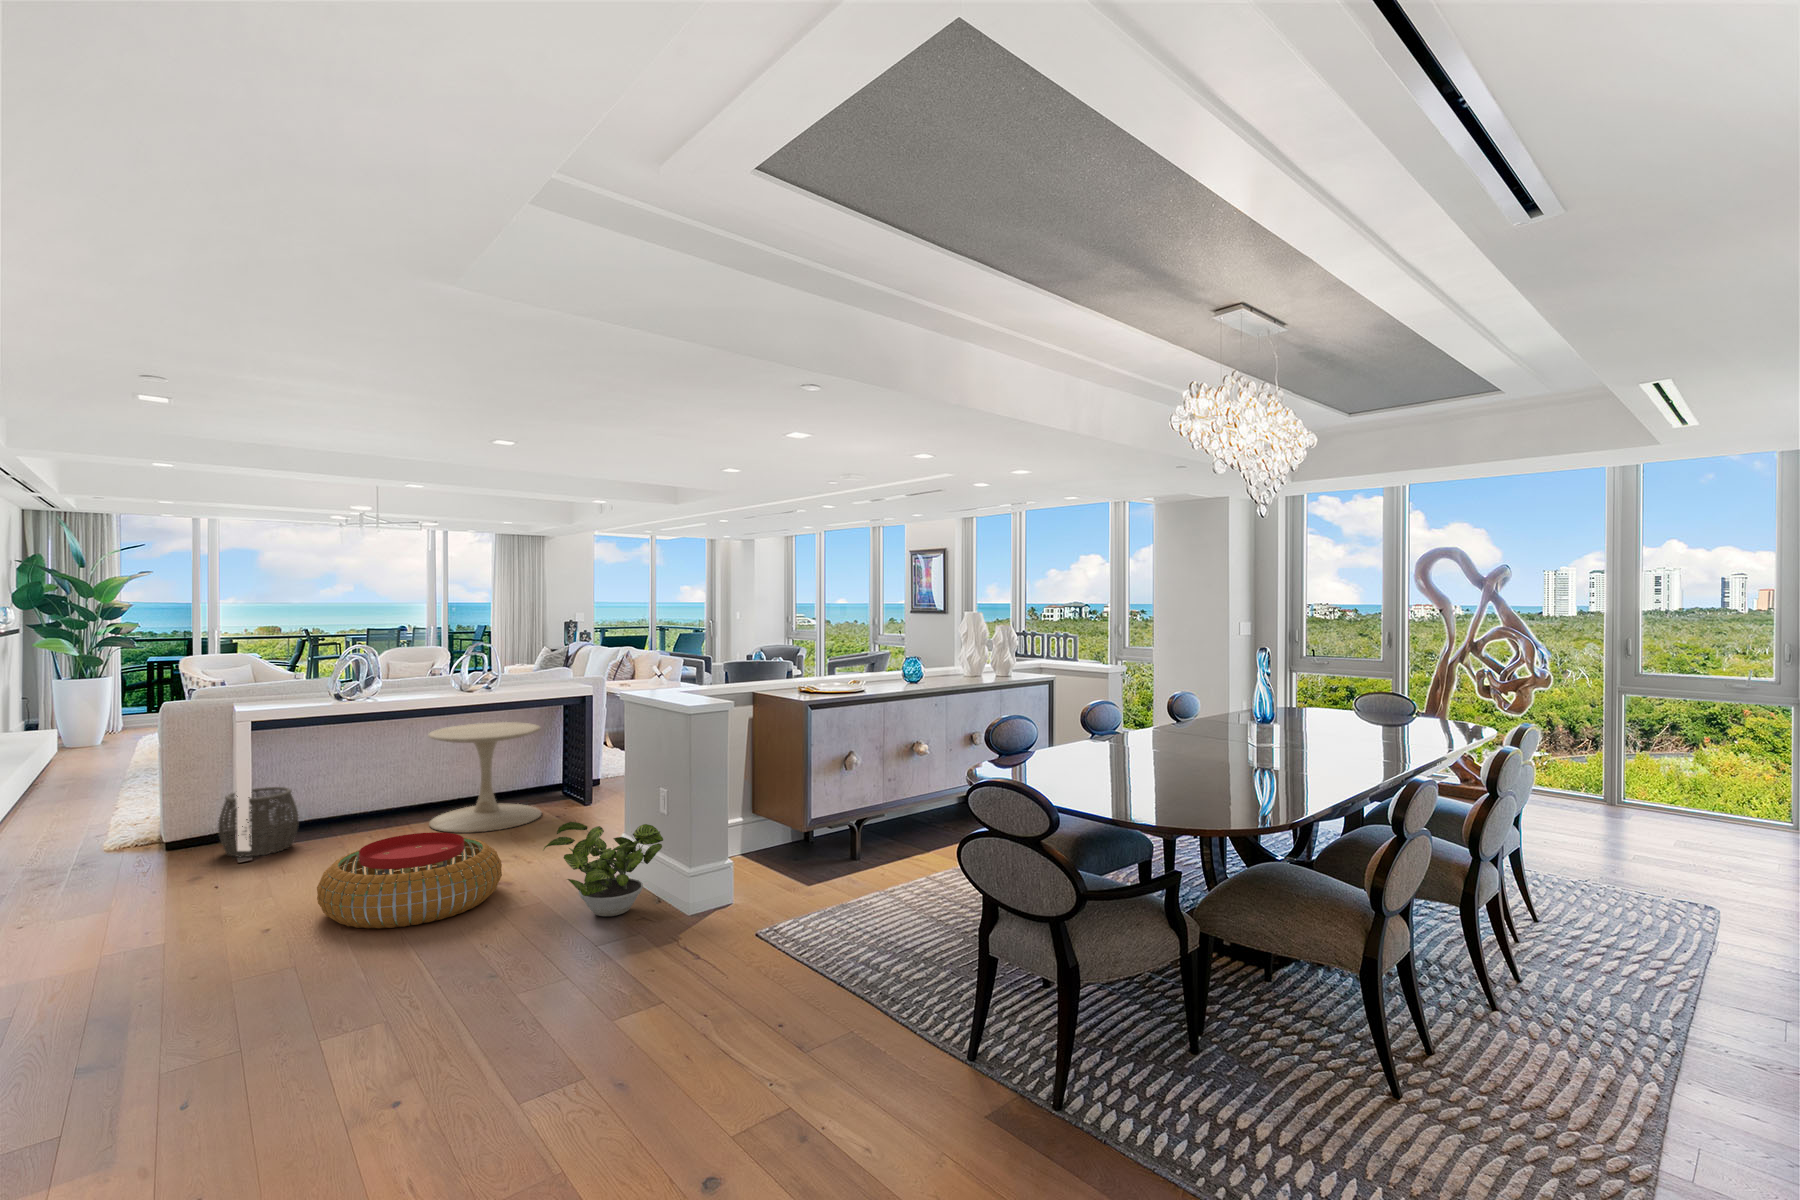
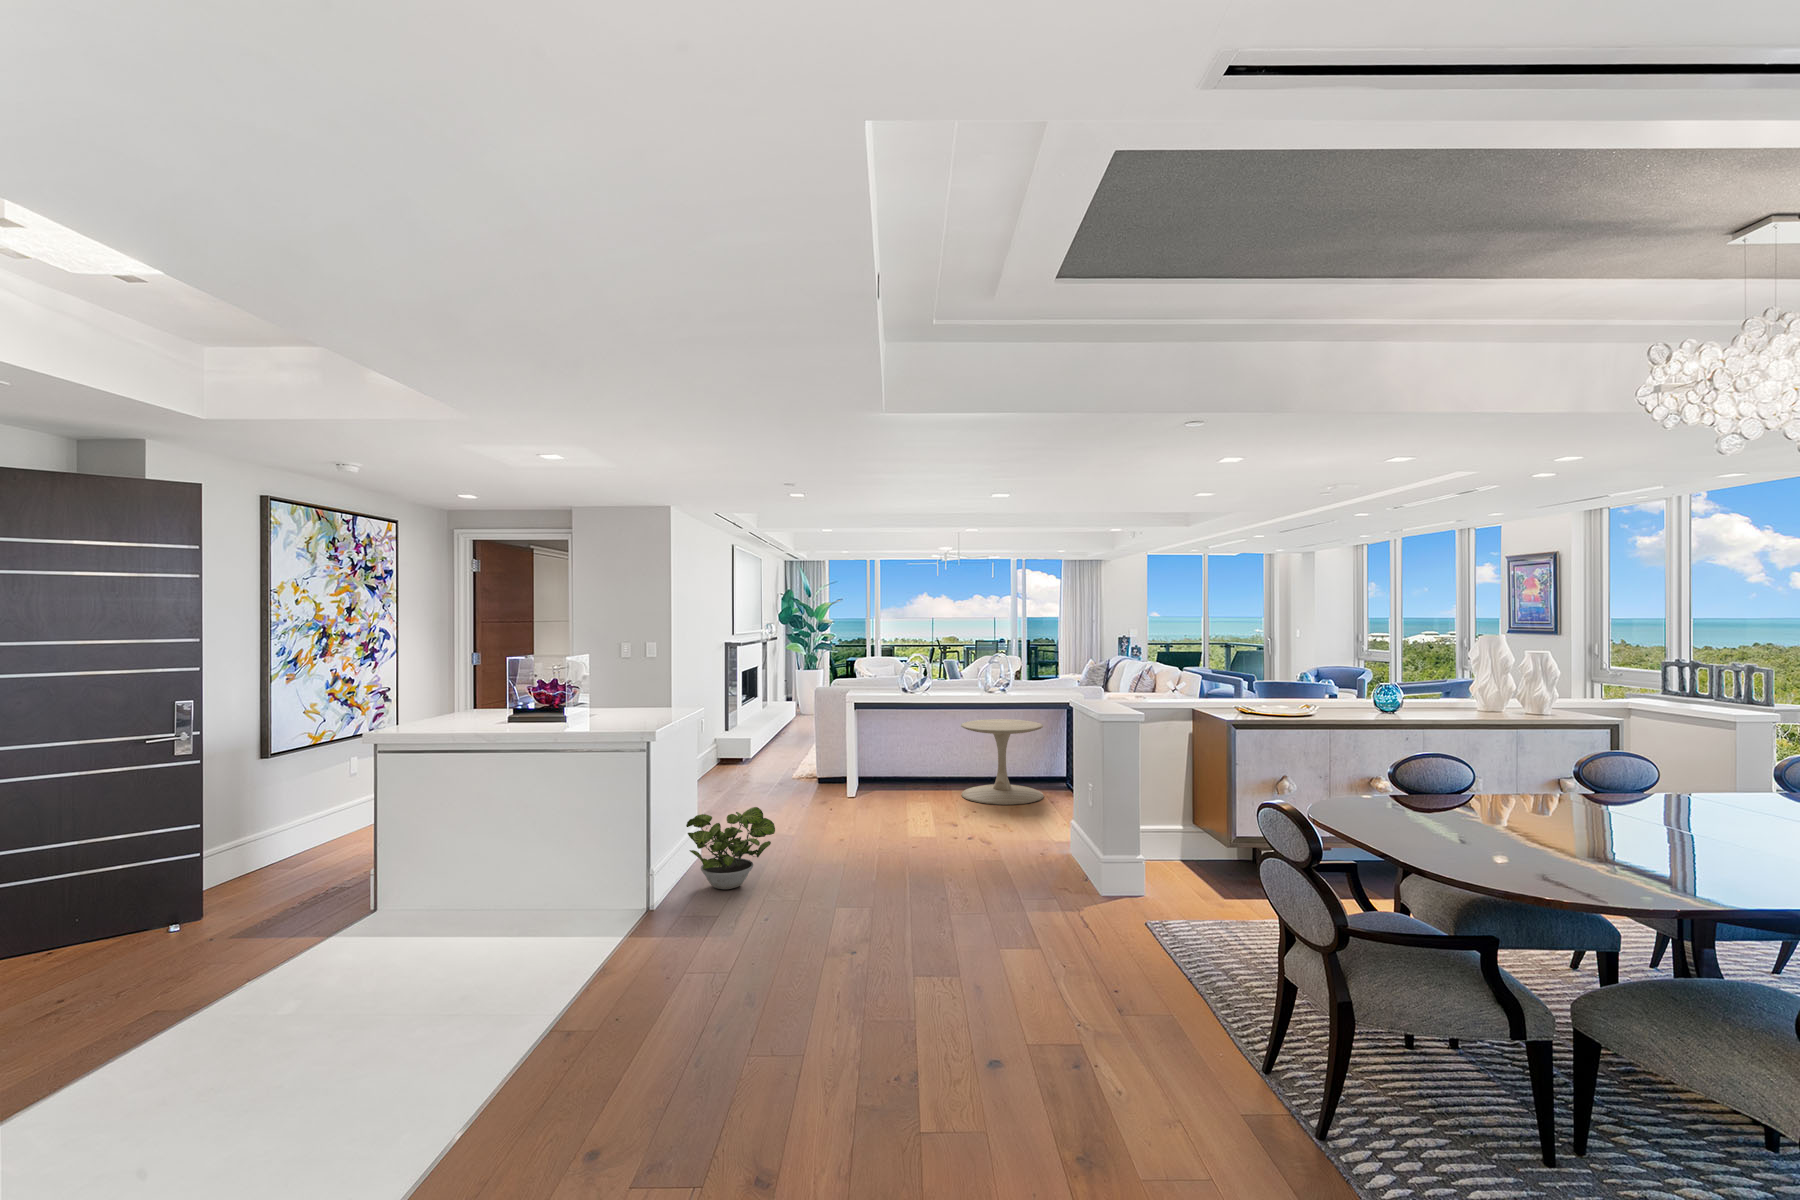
woven basket: present [218,787,299,857] -> none [831,751,878,798]
potted plant: present [543,822,663,916] -> present [686,807,775,889]
pouf: present [317,832,502,929] -> none [858,794,979,860]

